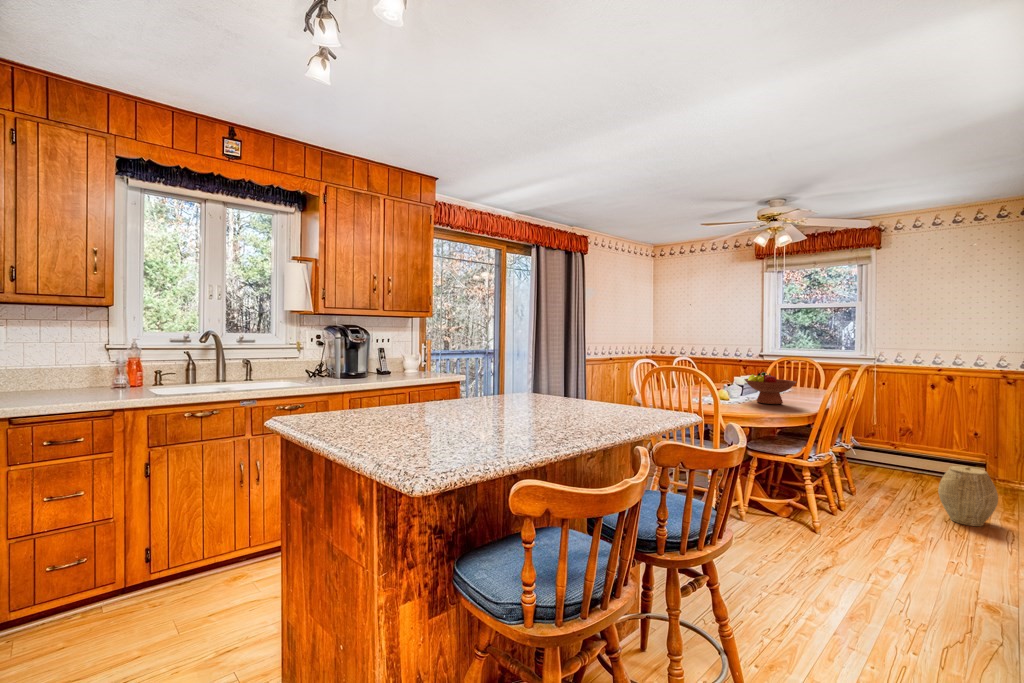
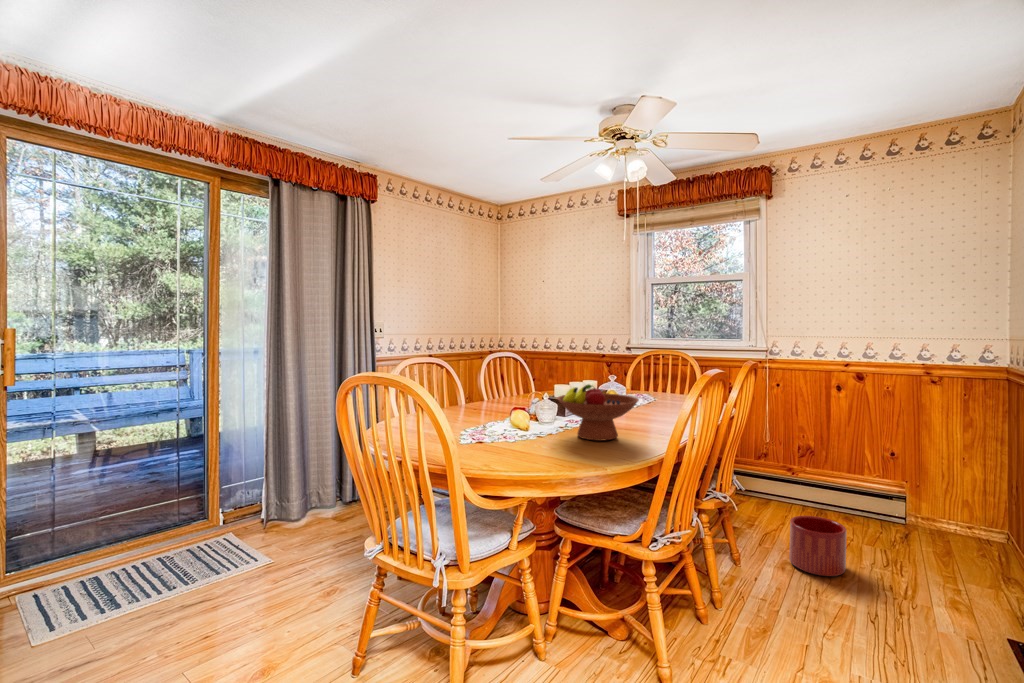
woven basket: present [938,466,998,526] -> none [856,527,946,630]
planter: none [893,467,934,503] -> present [789,516,846,576]

